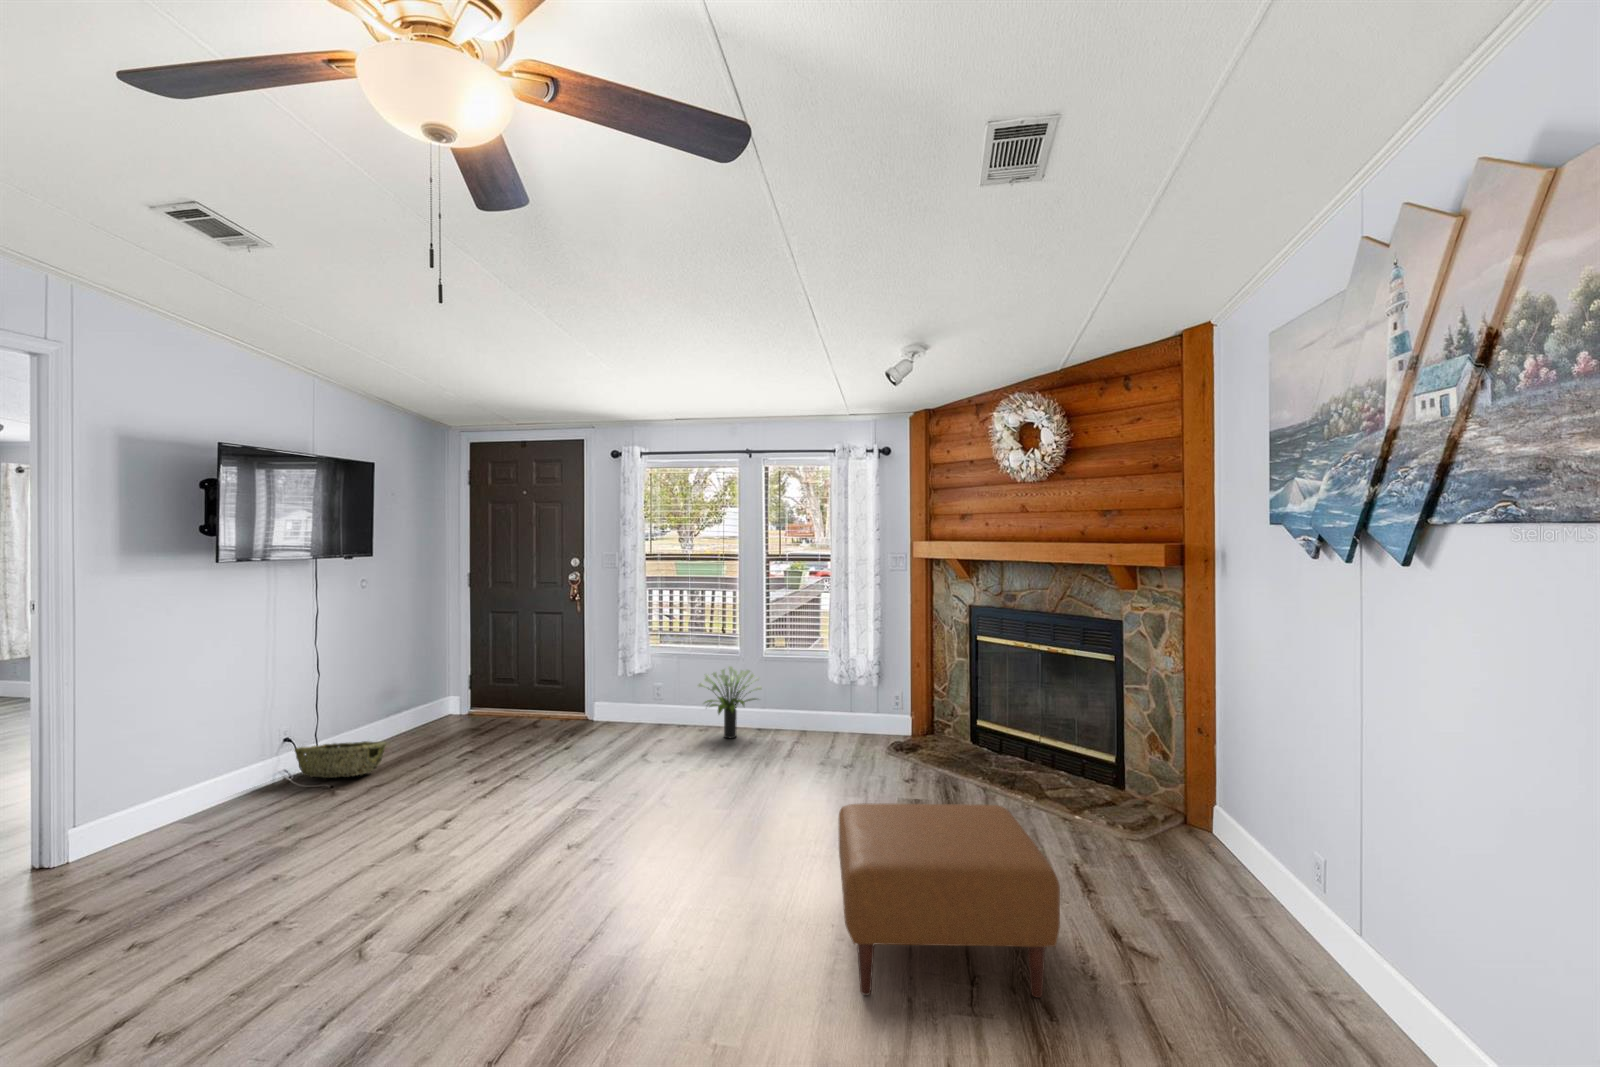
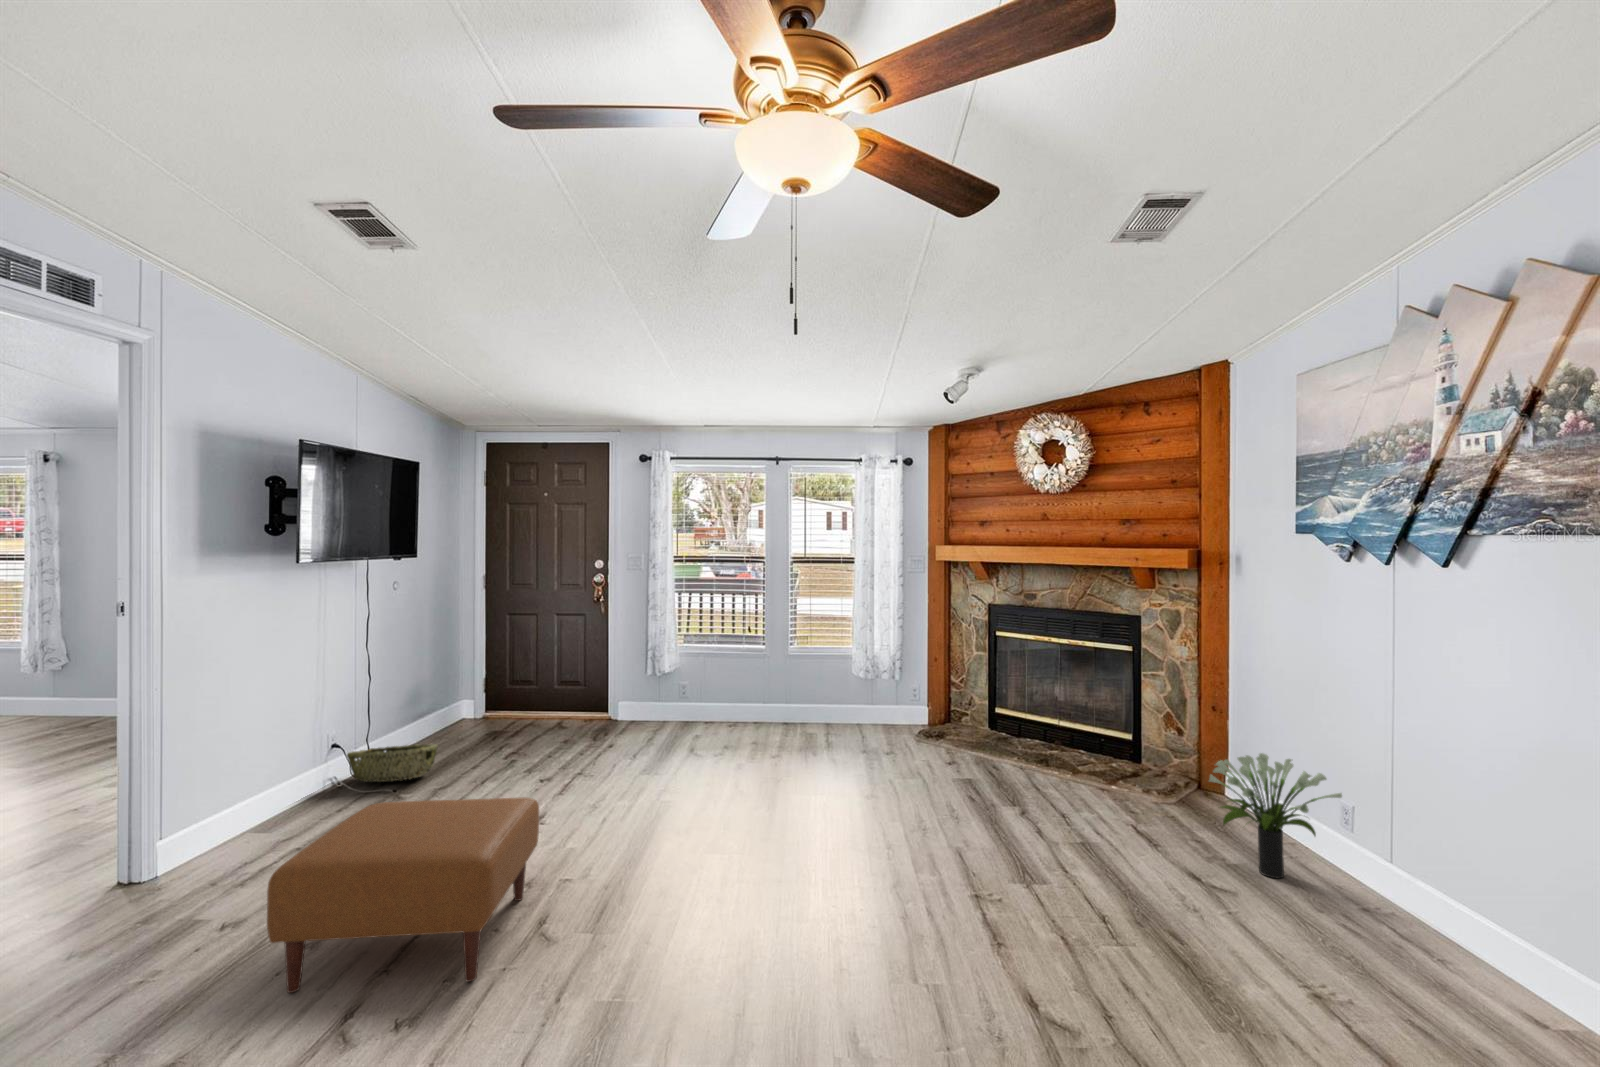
potted plant: present [698,666,762,738] -> present [1209,753,1342,878]
ottoman: present [839,803,1060,997] -> present [267,798,539,993]

